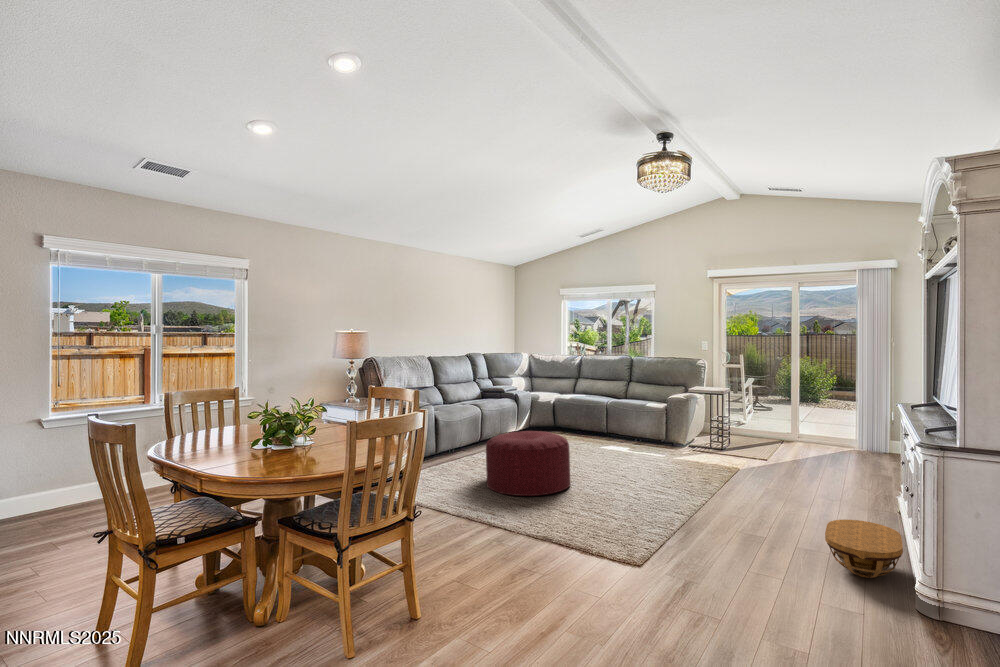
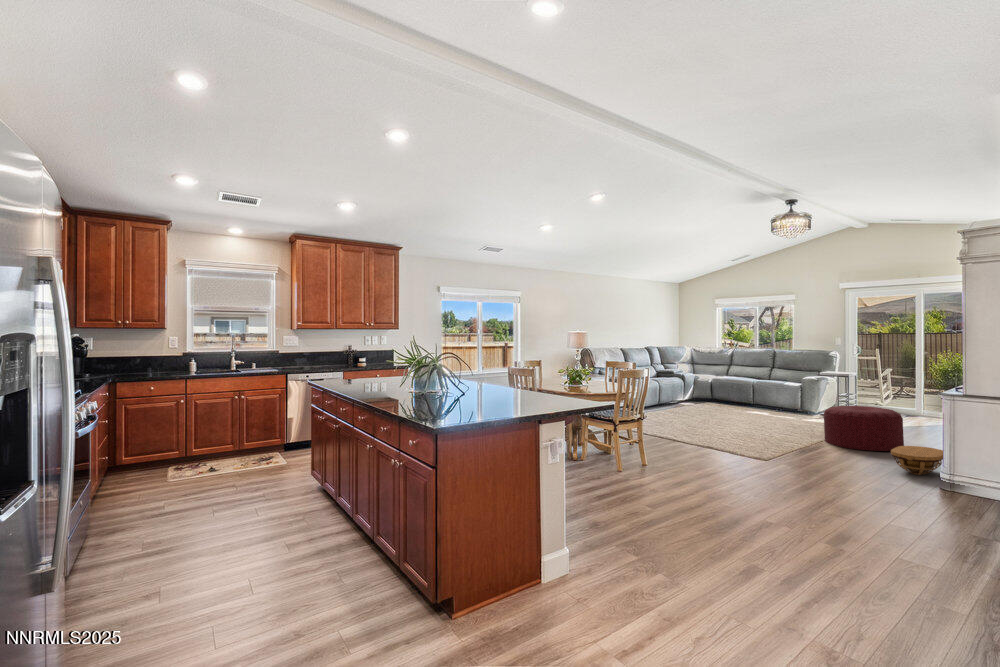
ottoman: present [486,431,571,496] -> present [824,406,904,451]

